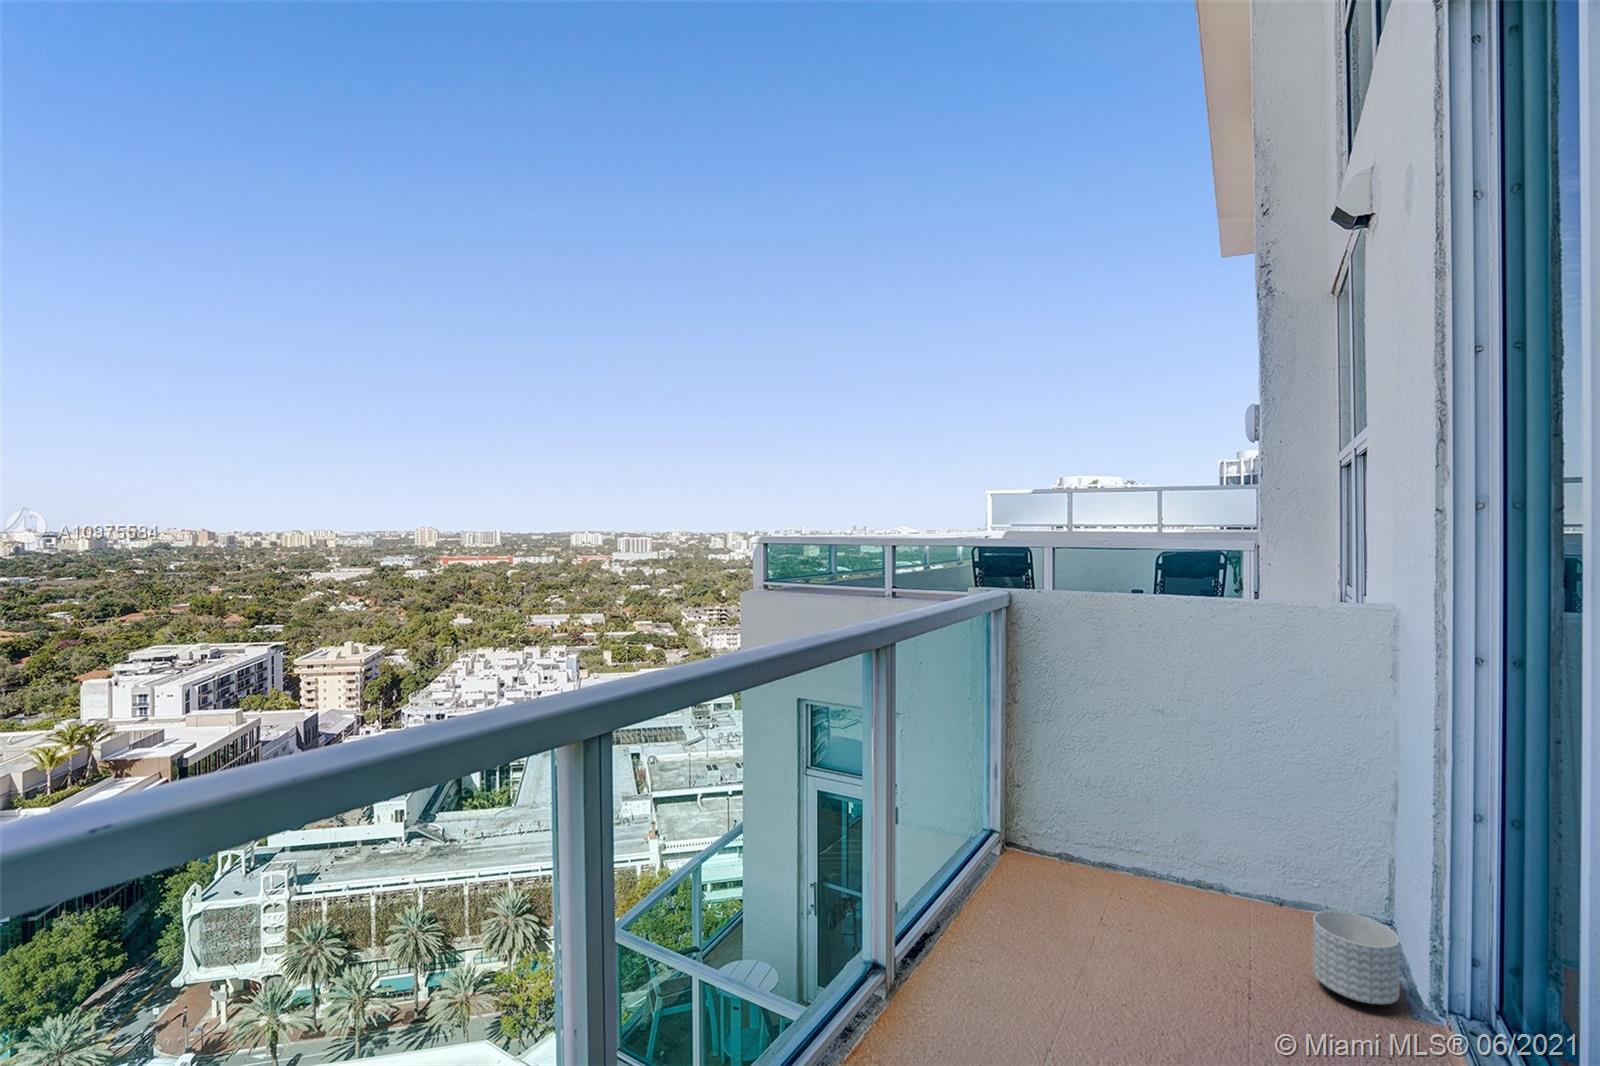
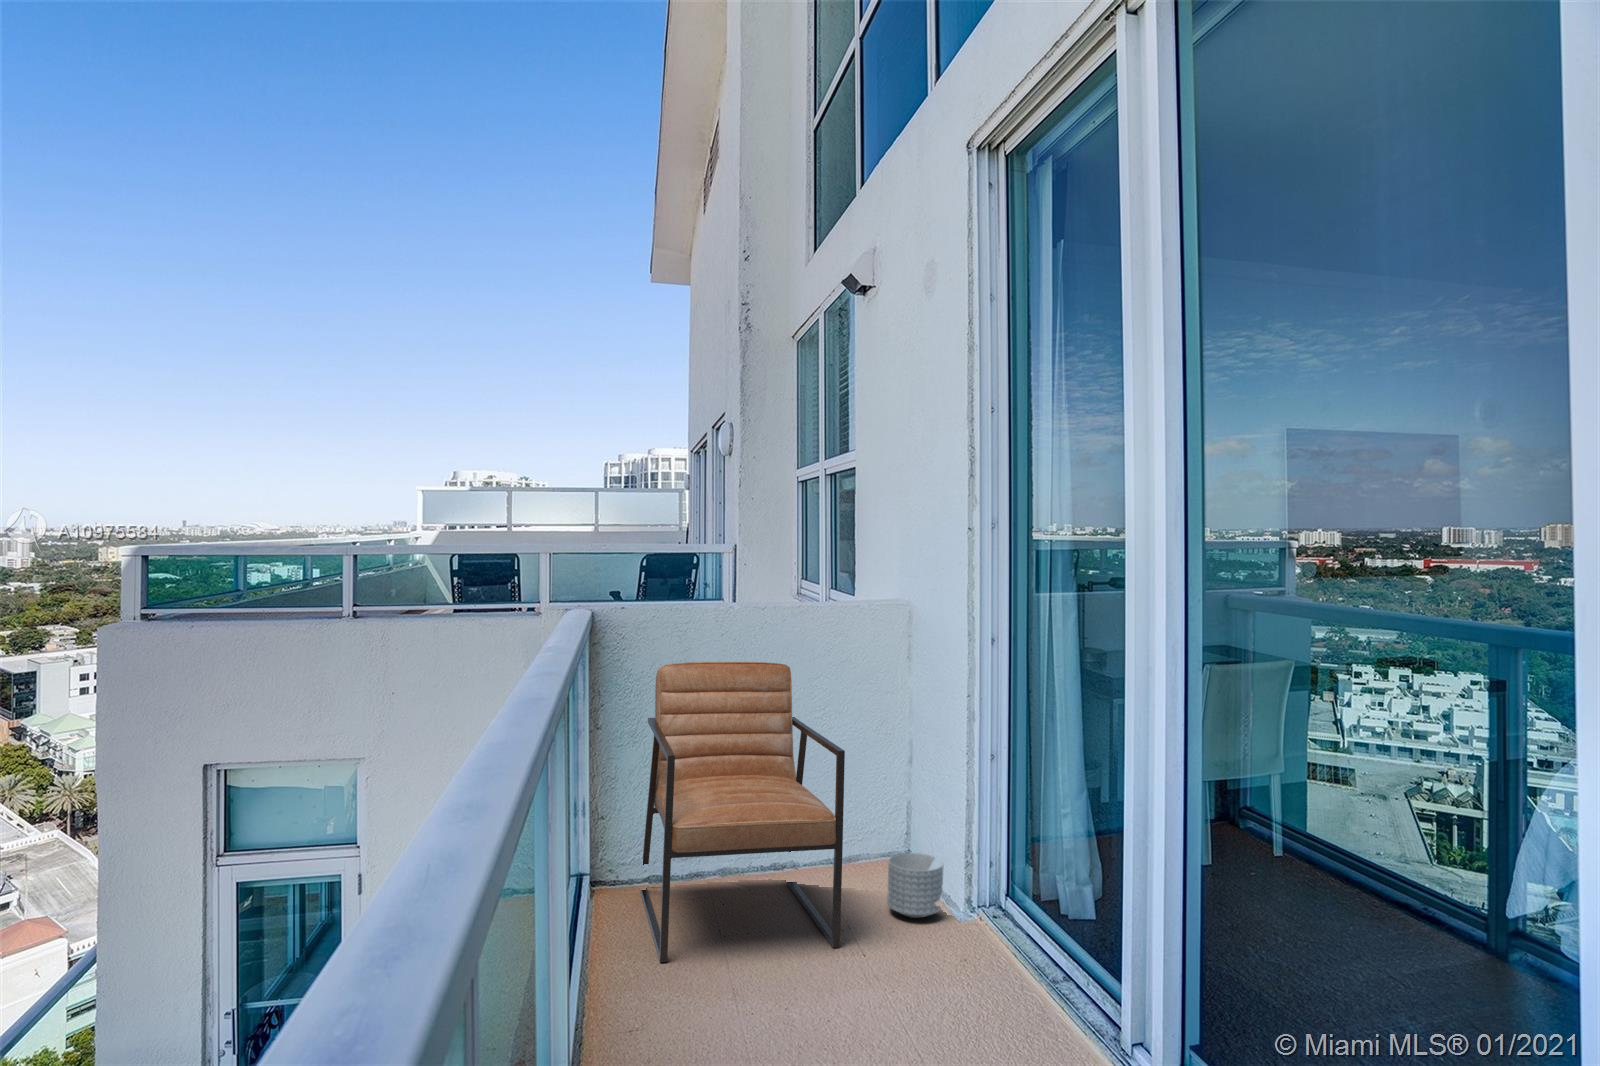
chair: none [1005,652,1215,997] -> present [640,662,845,962]

